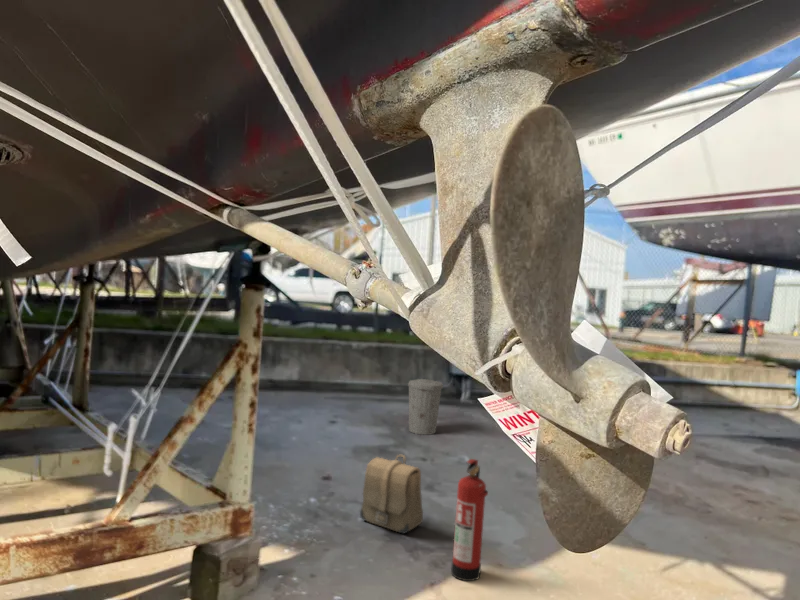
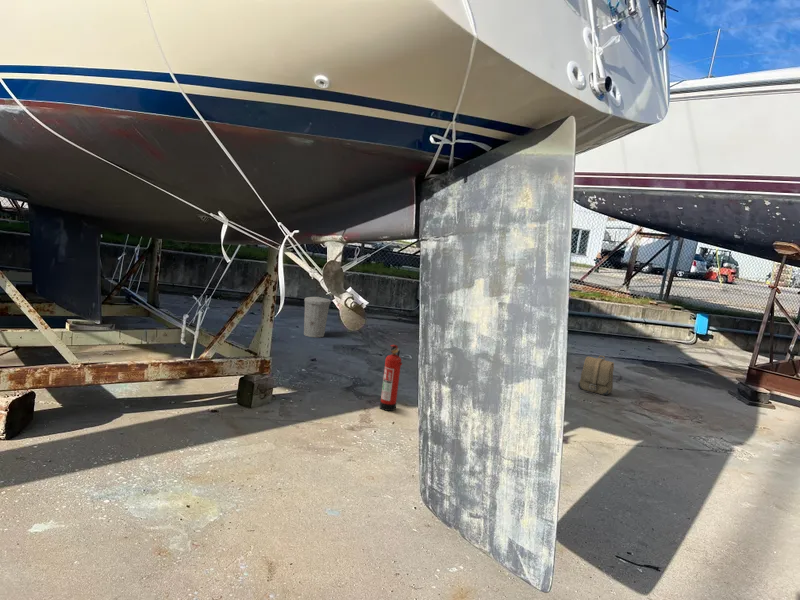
trash can: present [408,379,443,435] -> present [304,297,331,338]
backpack: present [360,455,423,533] -> present [578,356,614,395]

